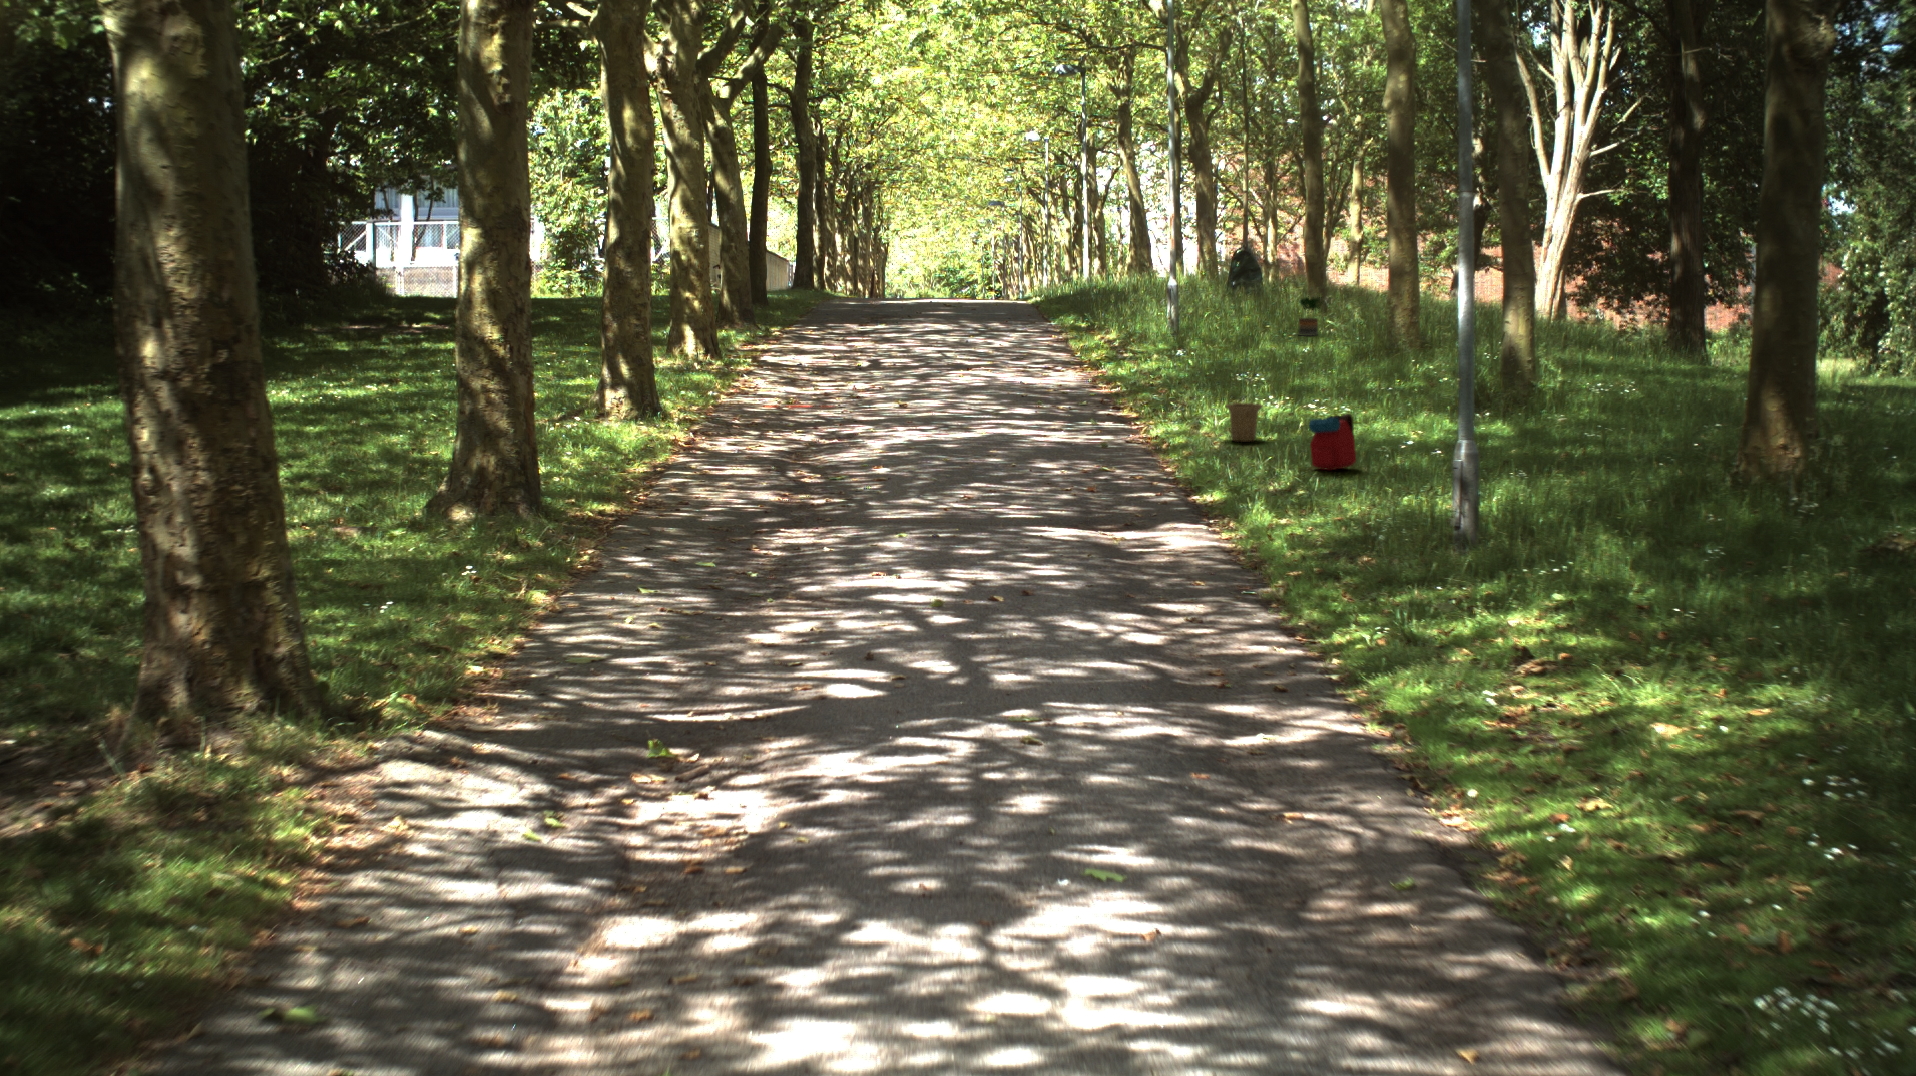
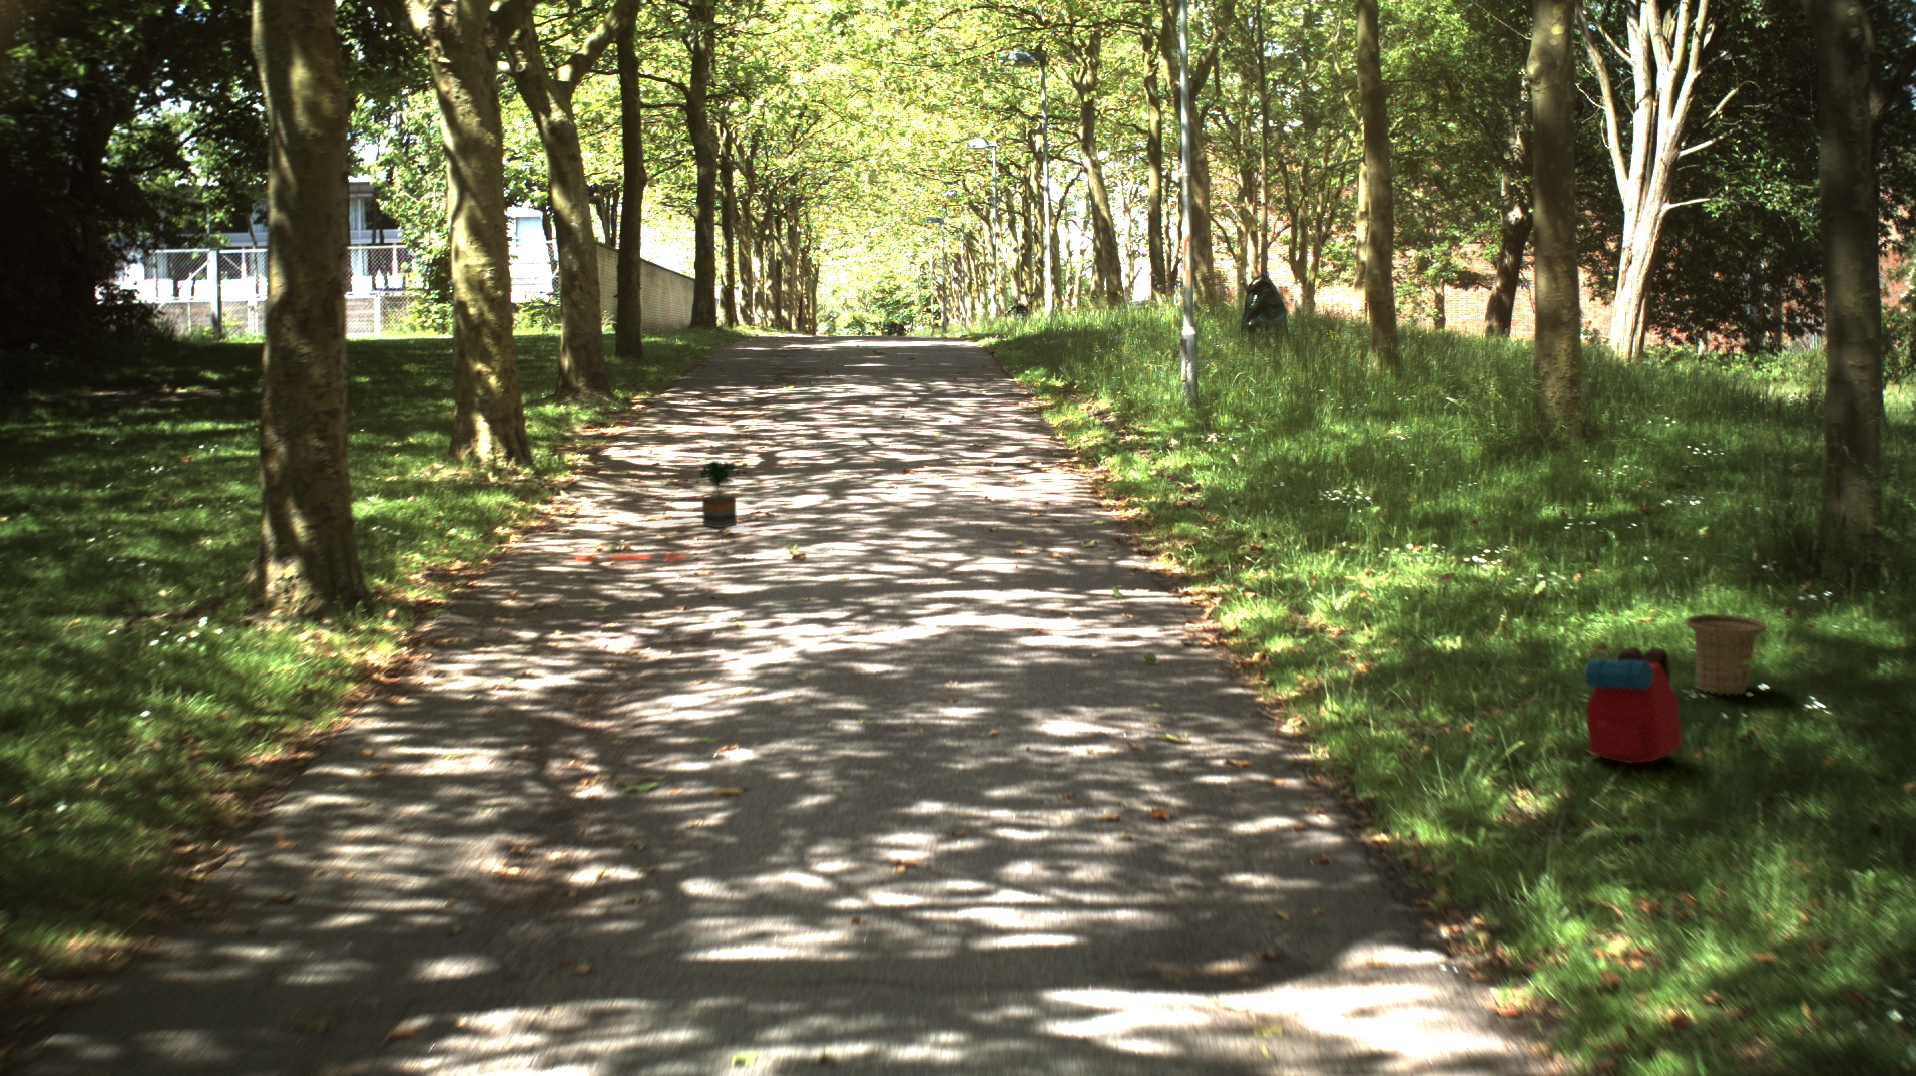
potted tree: present [1298,297,1322,336] -> present [700,461,740,528]
basket: present [1225,403,1263,442] -> present [1686,614,1767,695]

